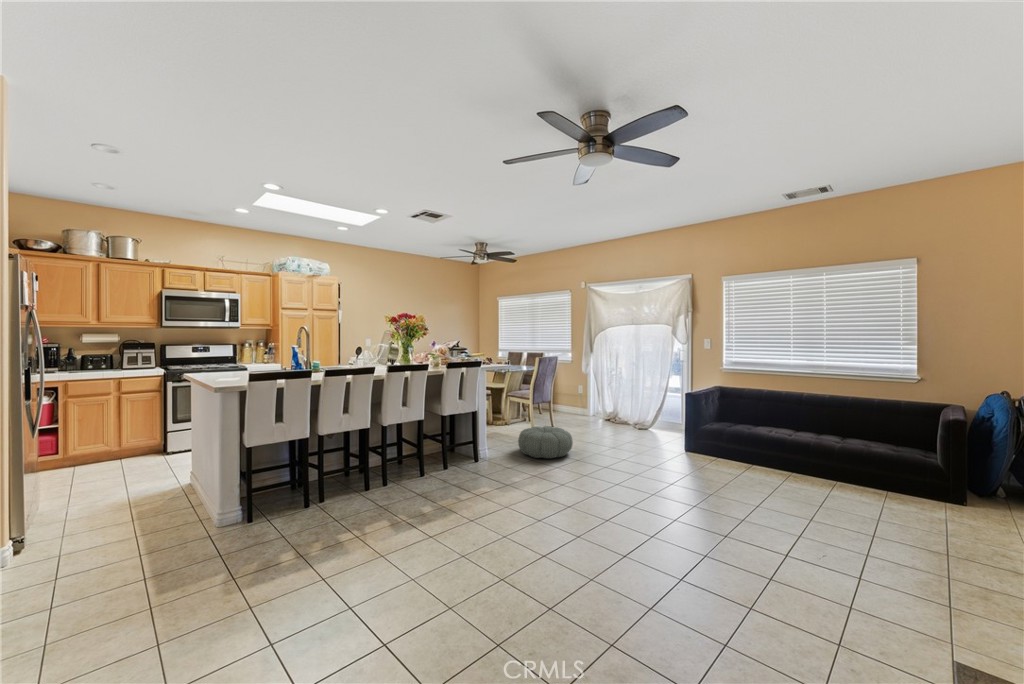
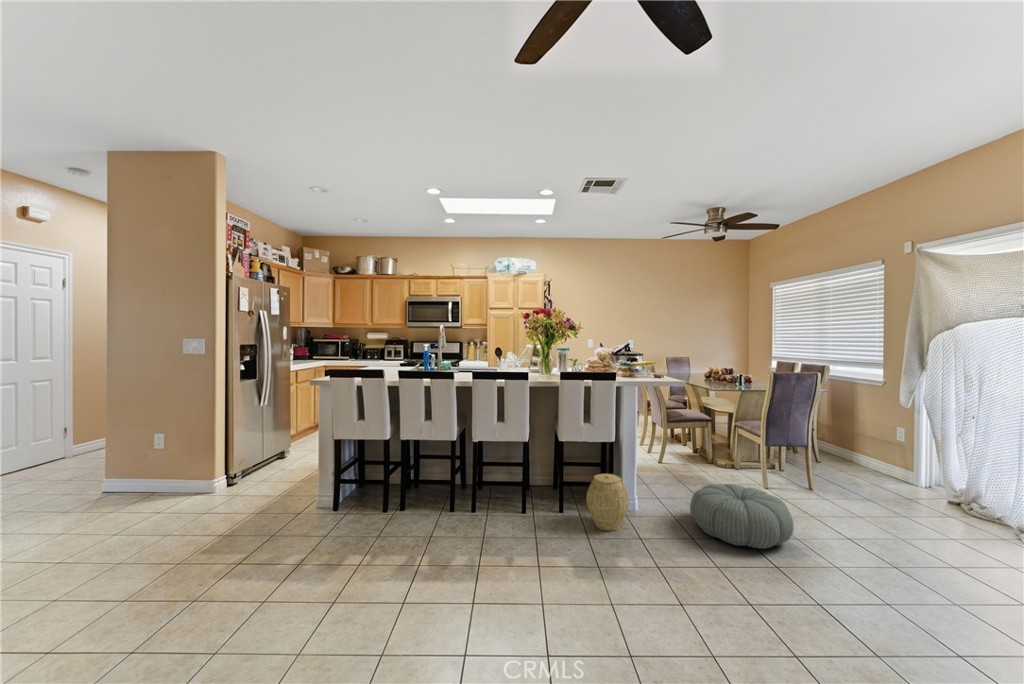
woven basket: none [465,433,494,471] -> present [587,474,629,531]

